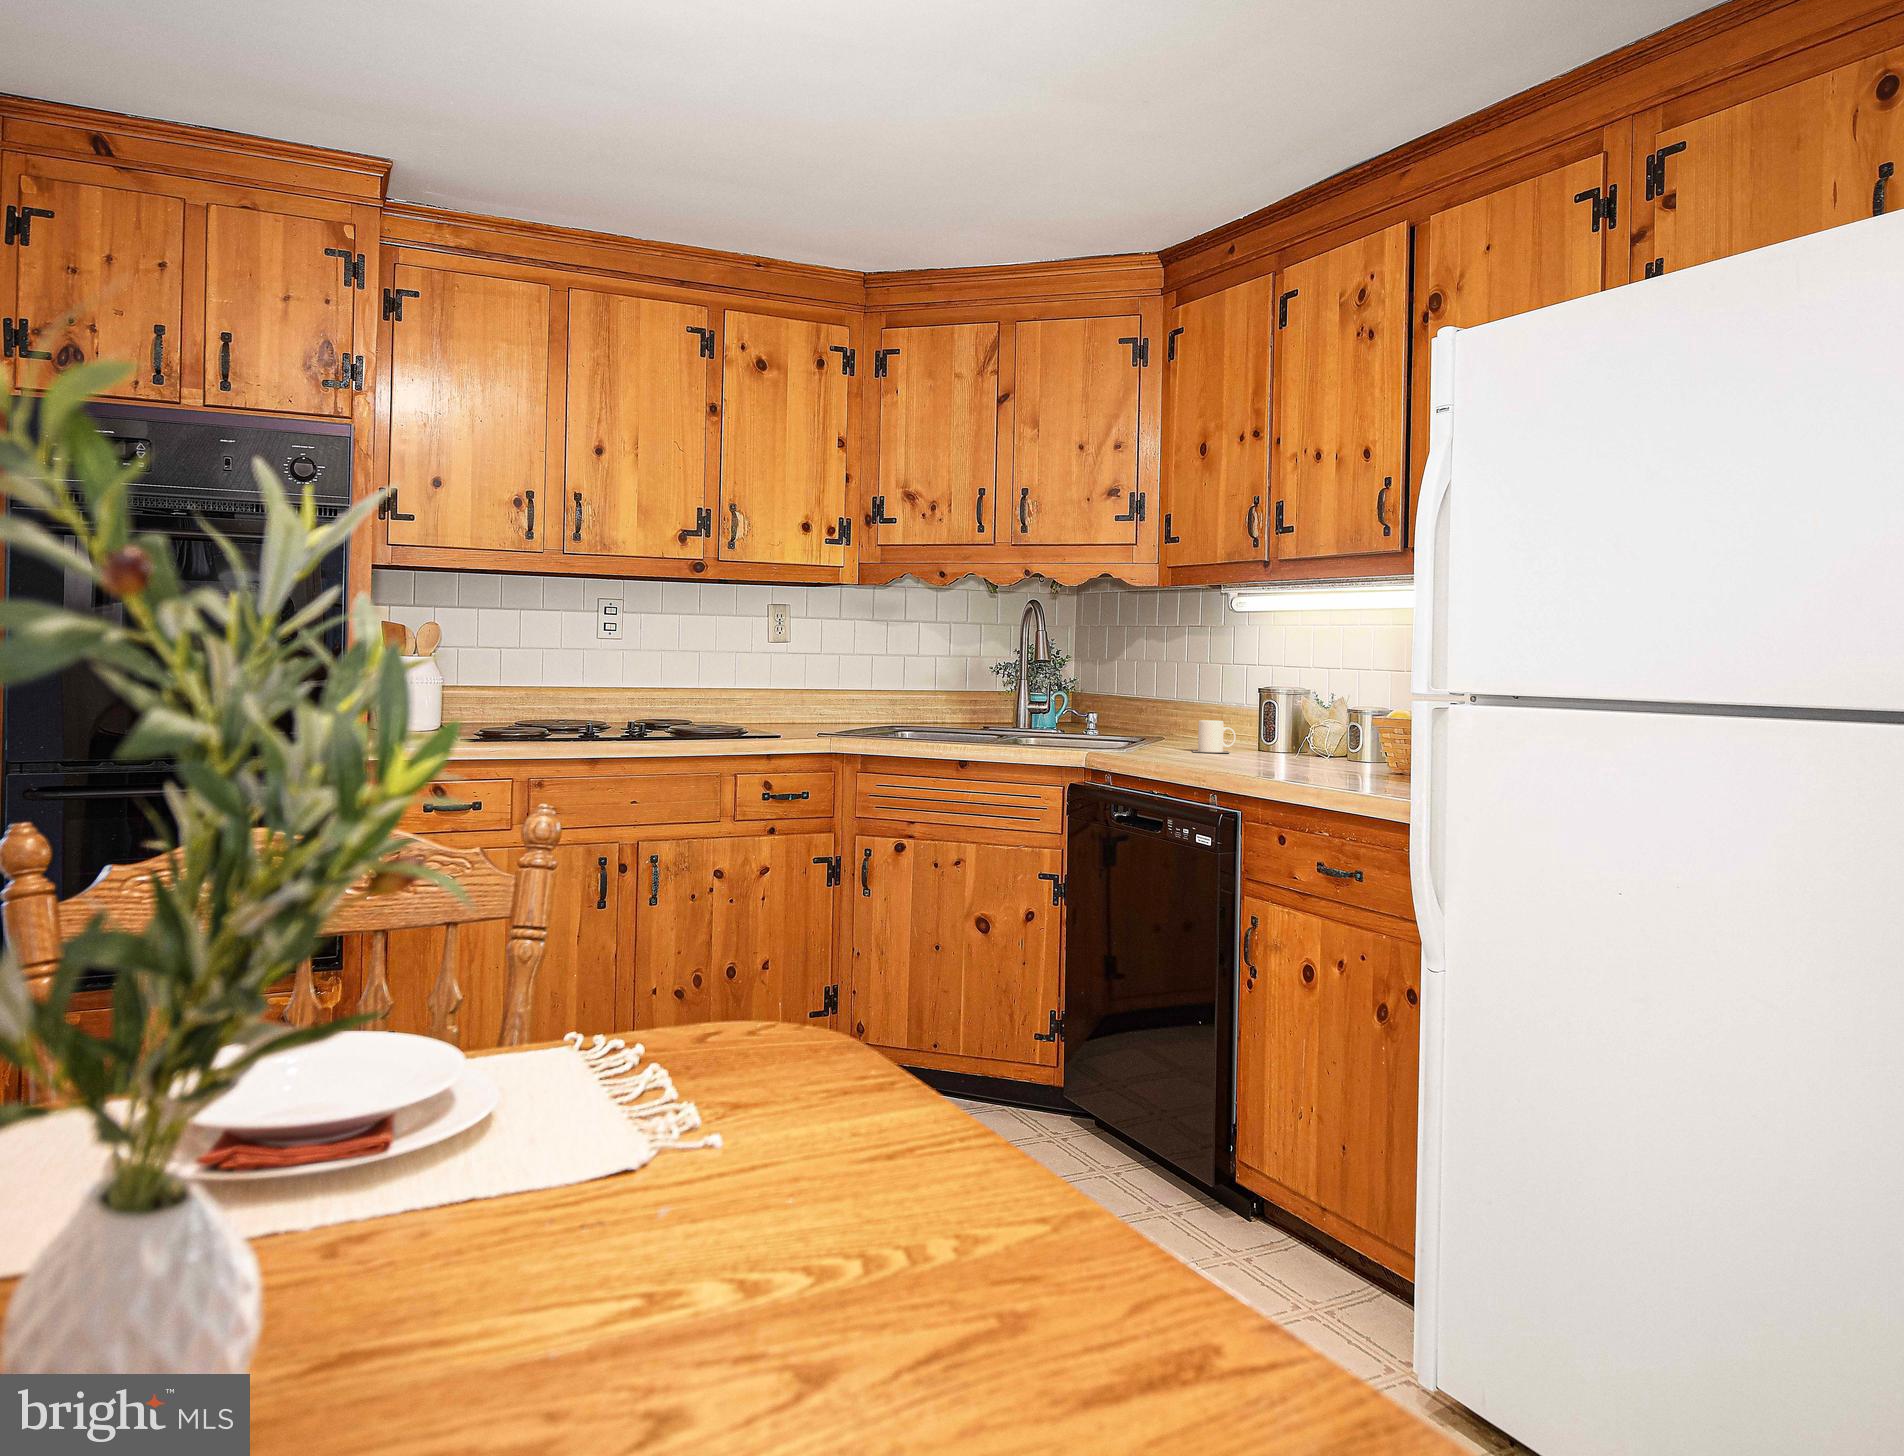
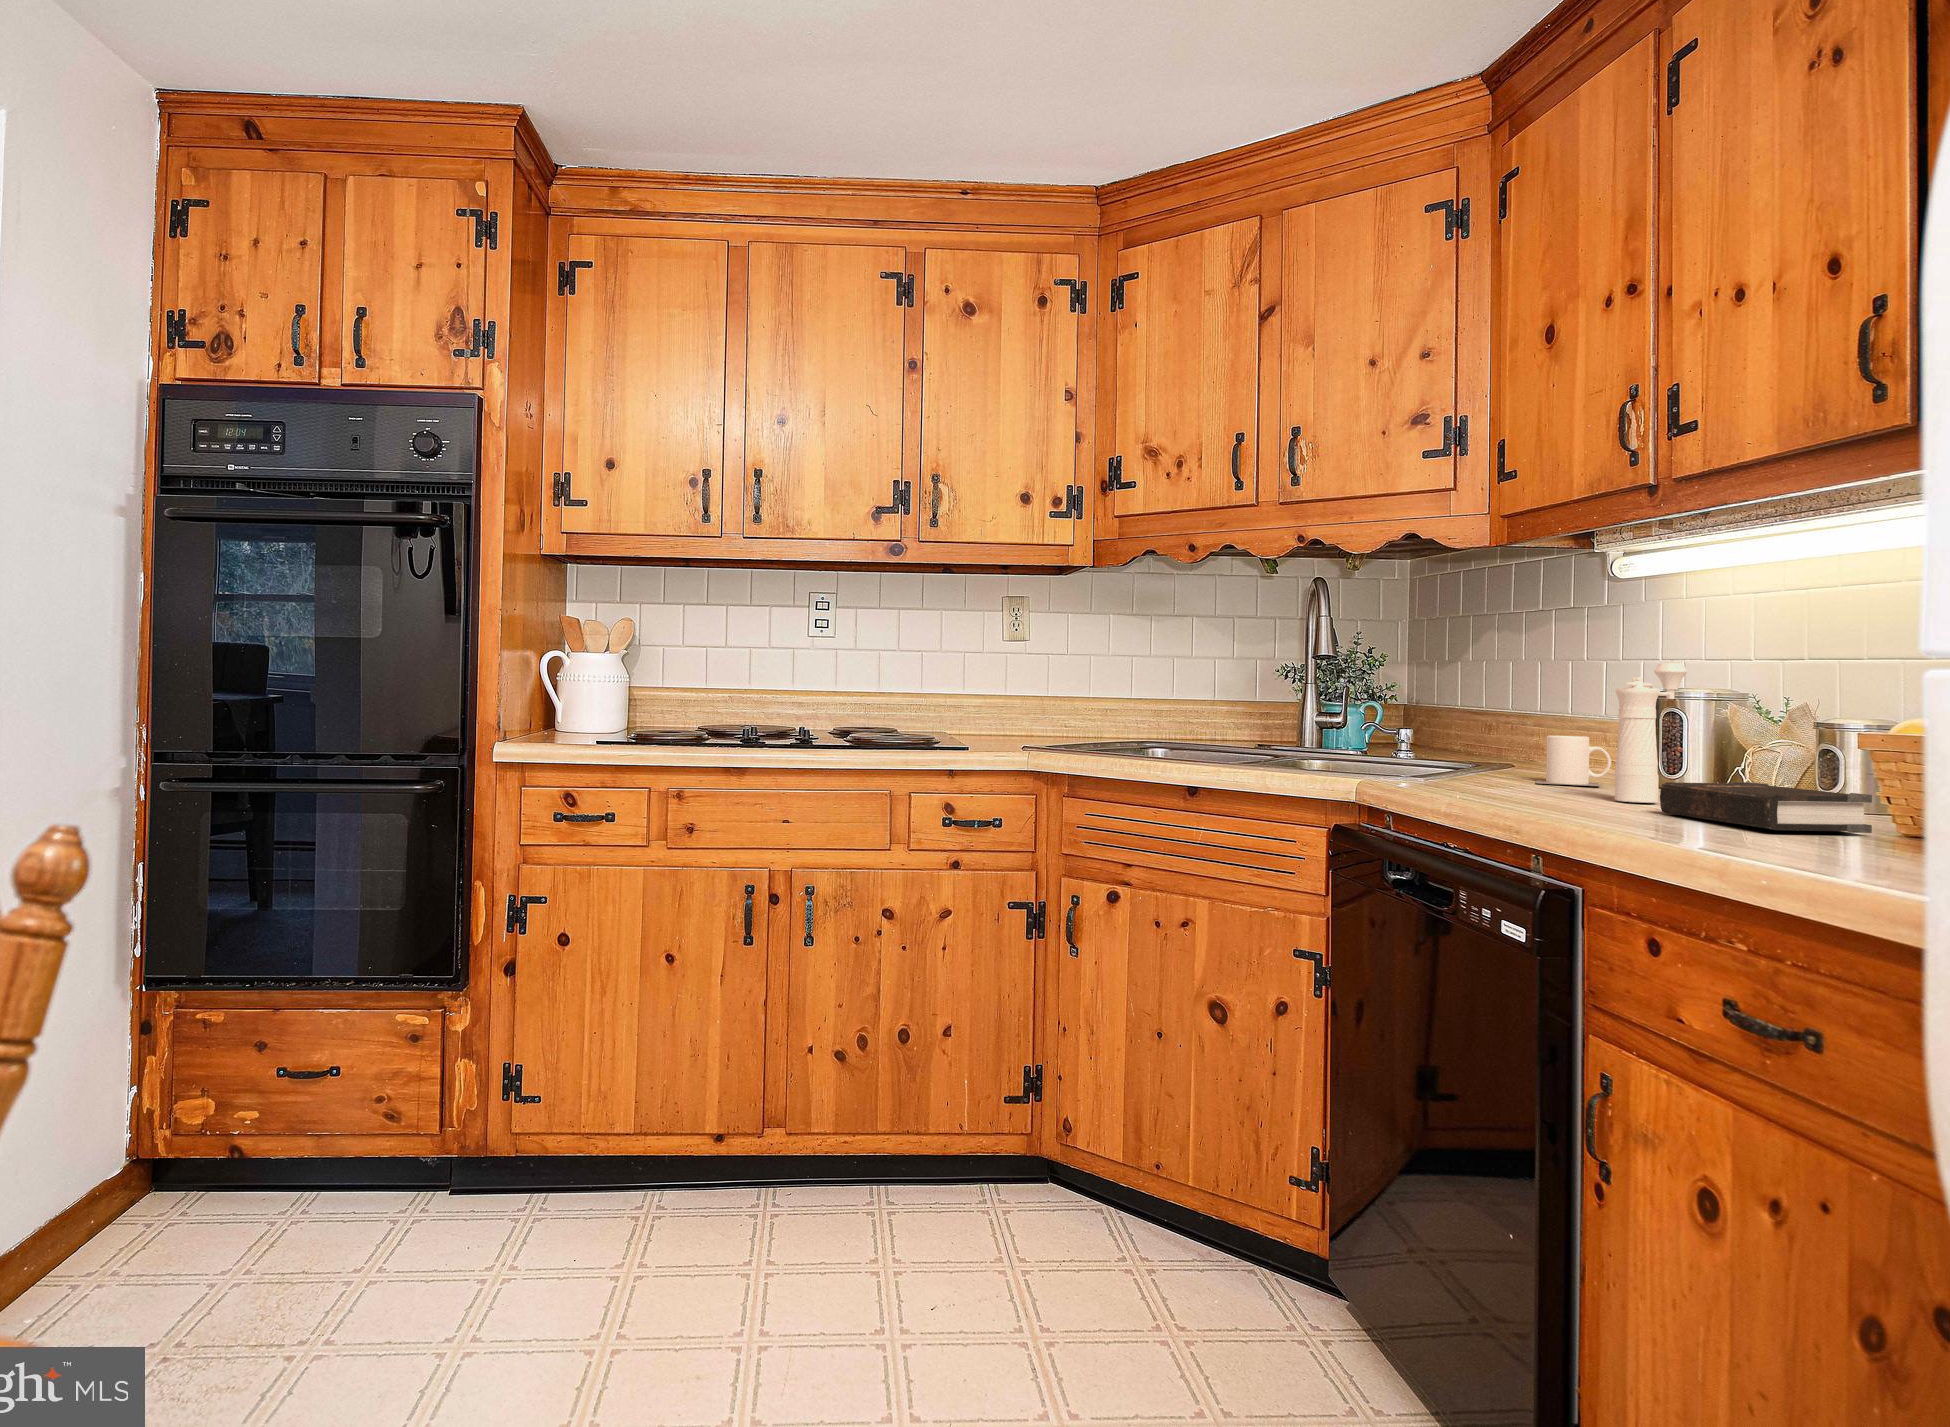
pepper mill: none [1243,675,1280,761] -> present [1615,664,1687,803]
hardback book: none [1269,747,1368,771] -> present [1660,782,1872,833]

